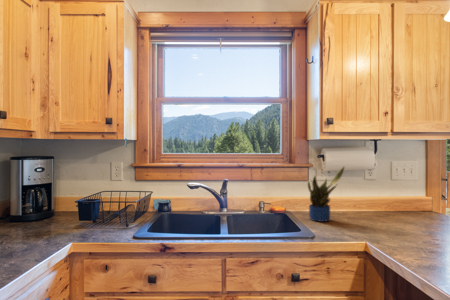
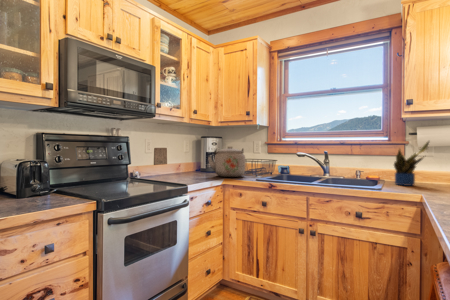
kettle: none [34,178,108,236] -> present [209,147,245,177]

